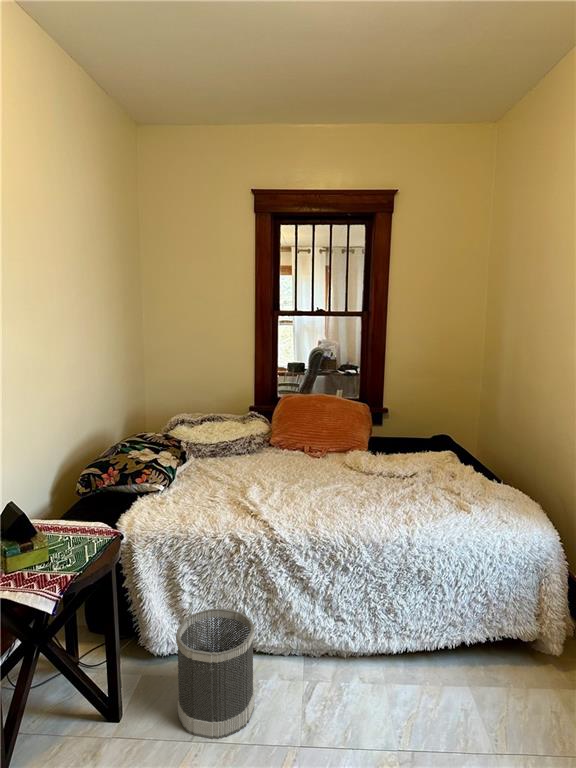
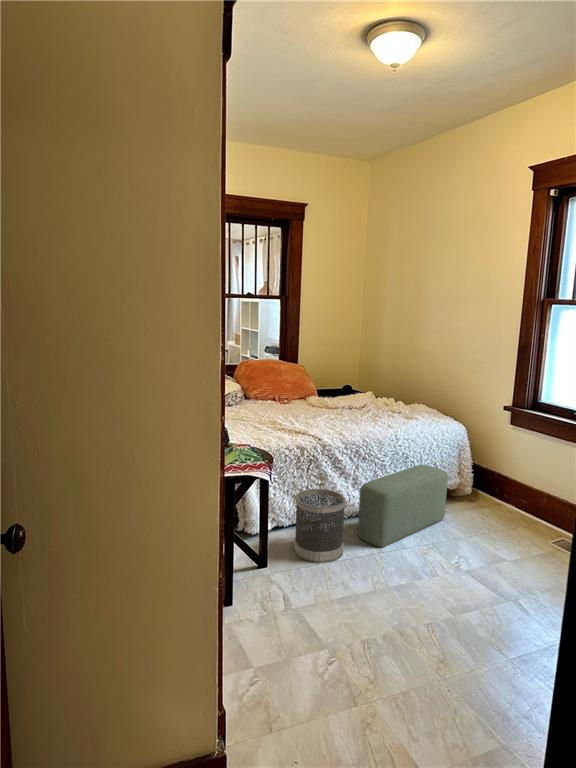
pouf: none [300,596,486,735] -> present [358,465,448,547]

